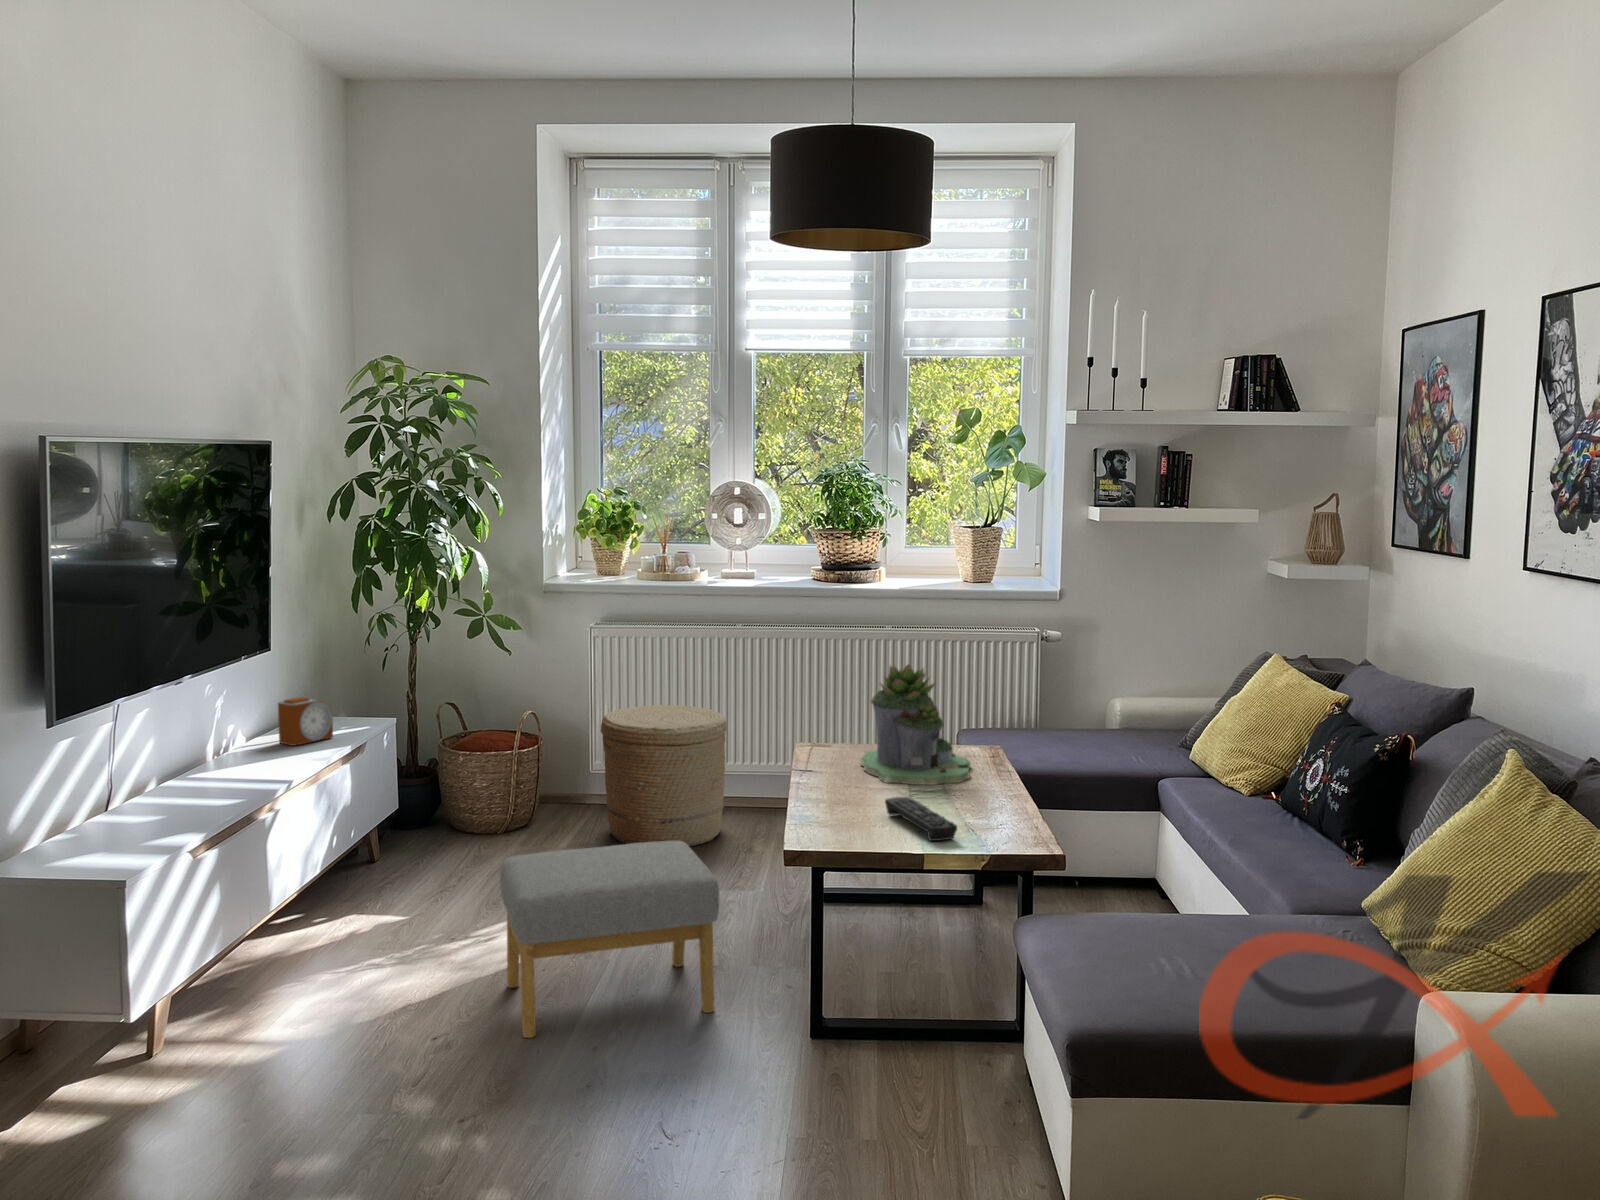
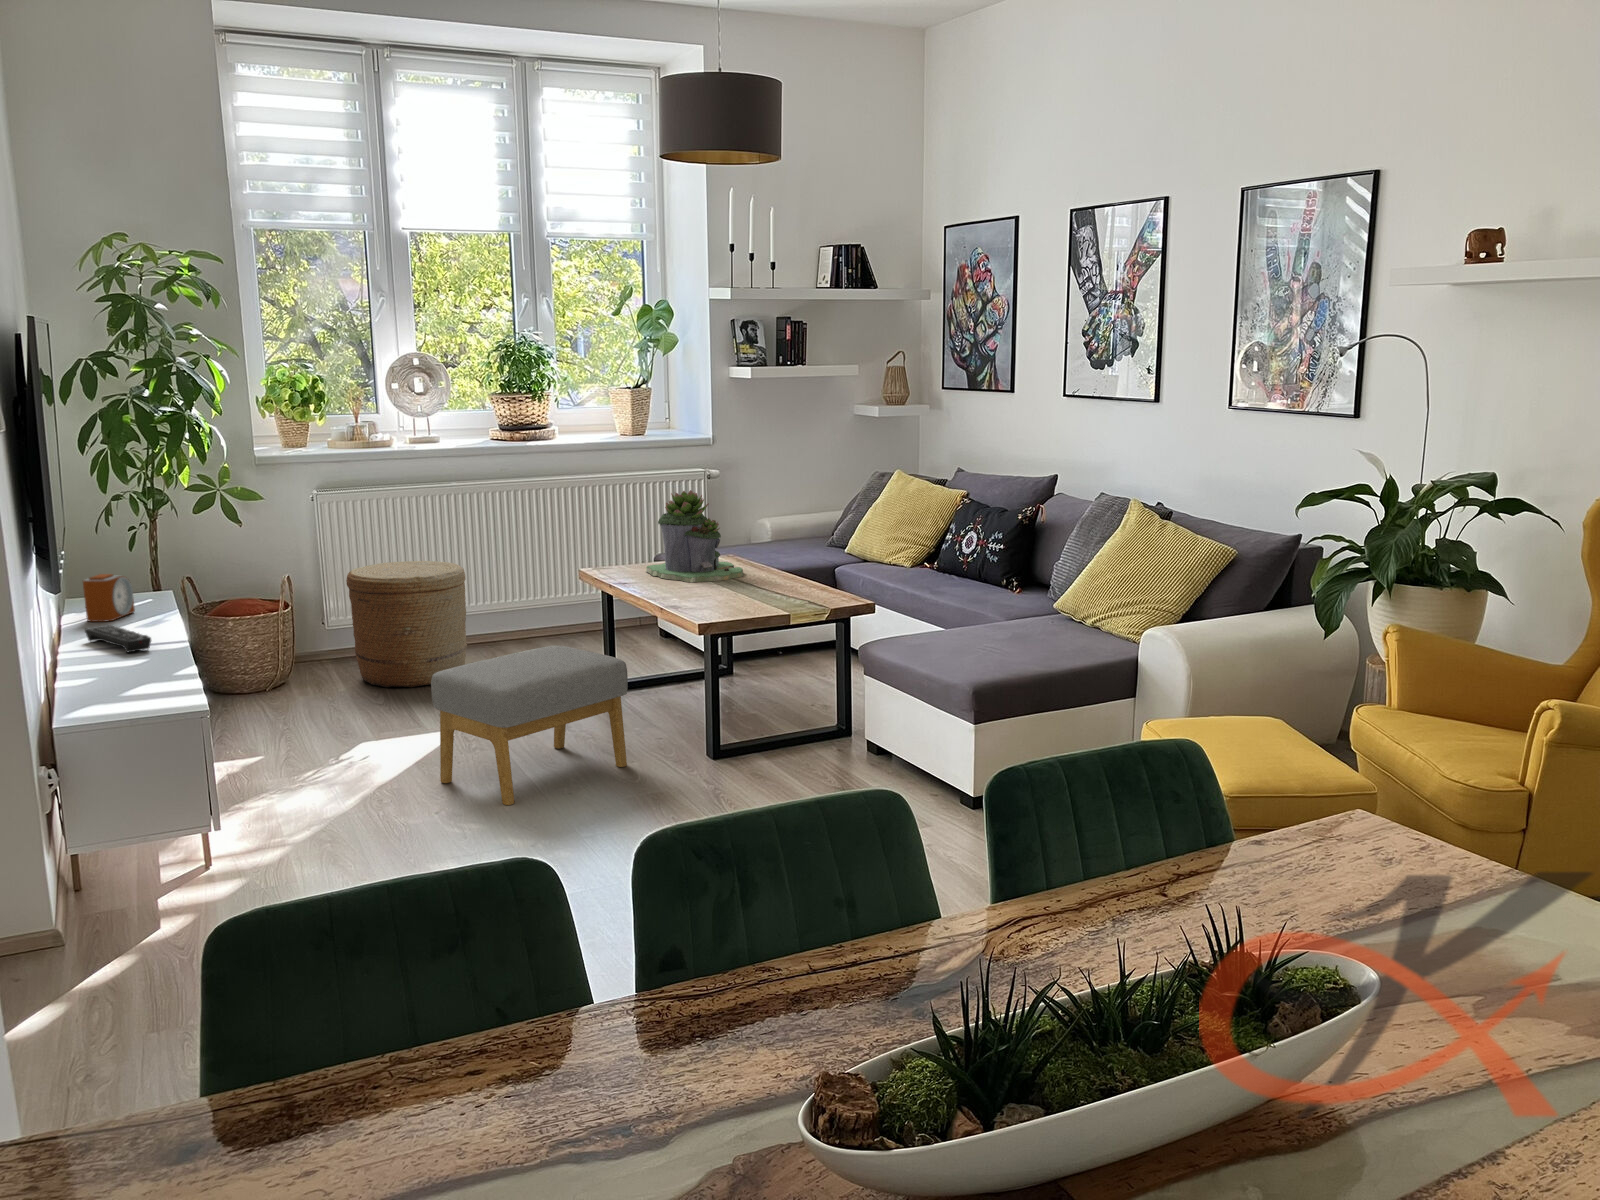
remote control: present [885,797,957,841] -> present [85,625,151,653]

